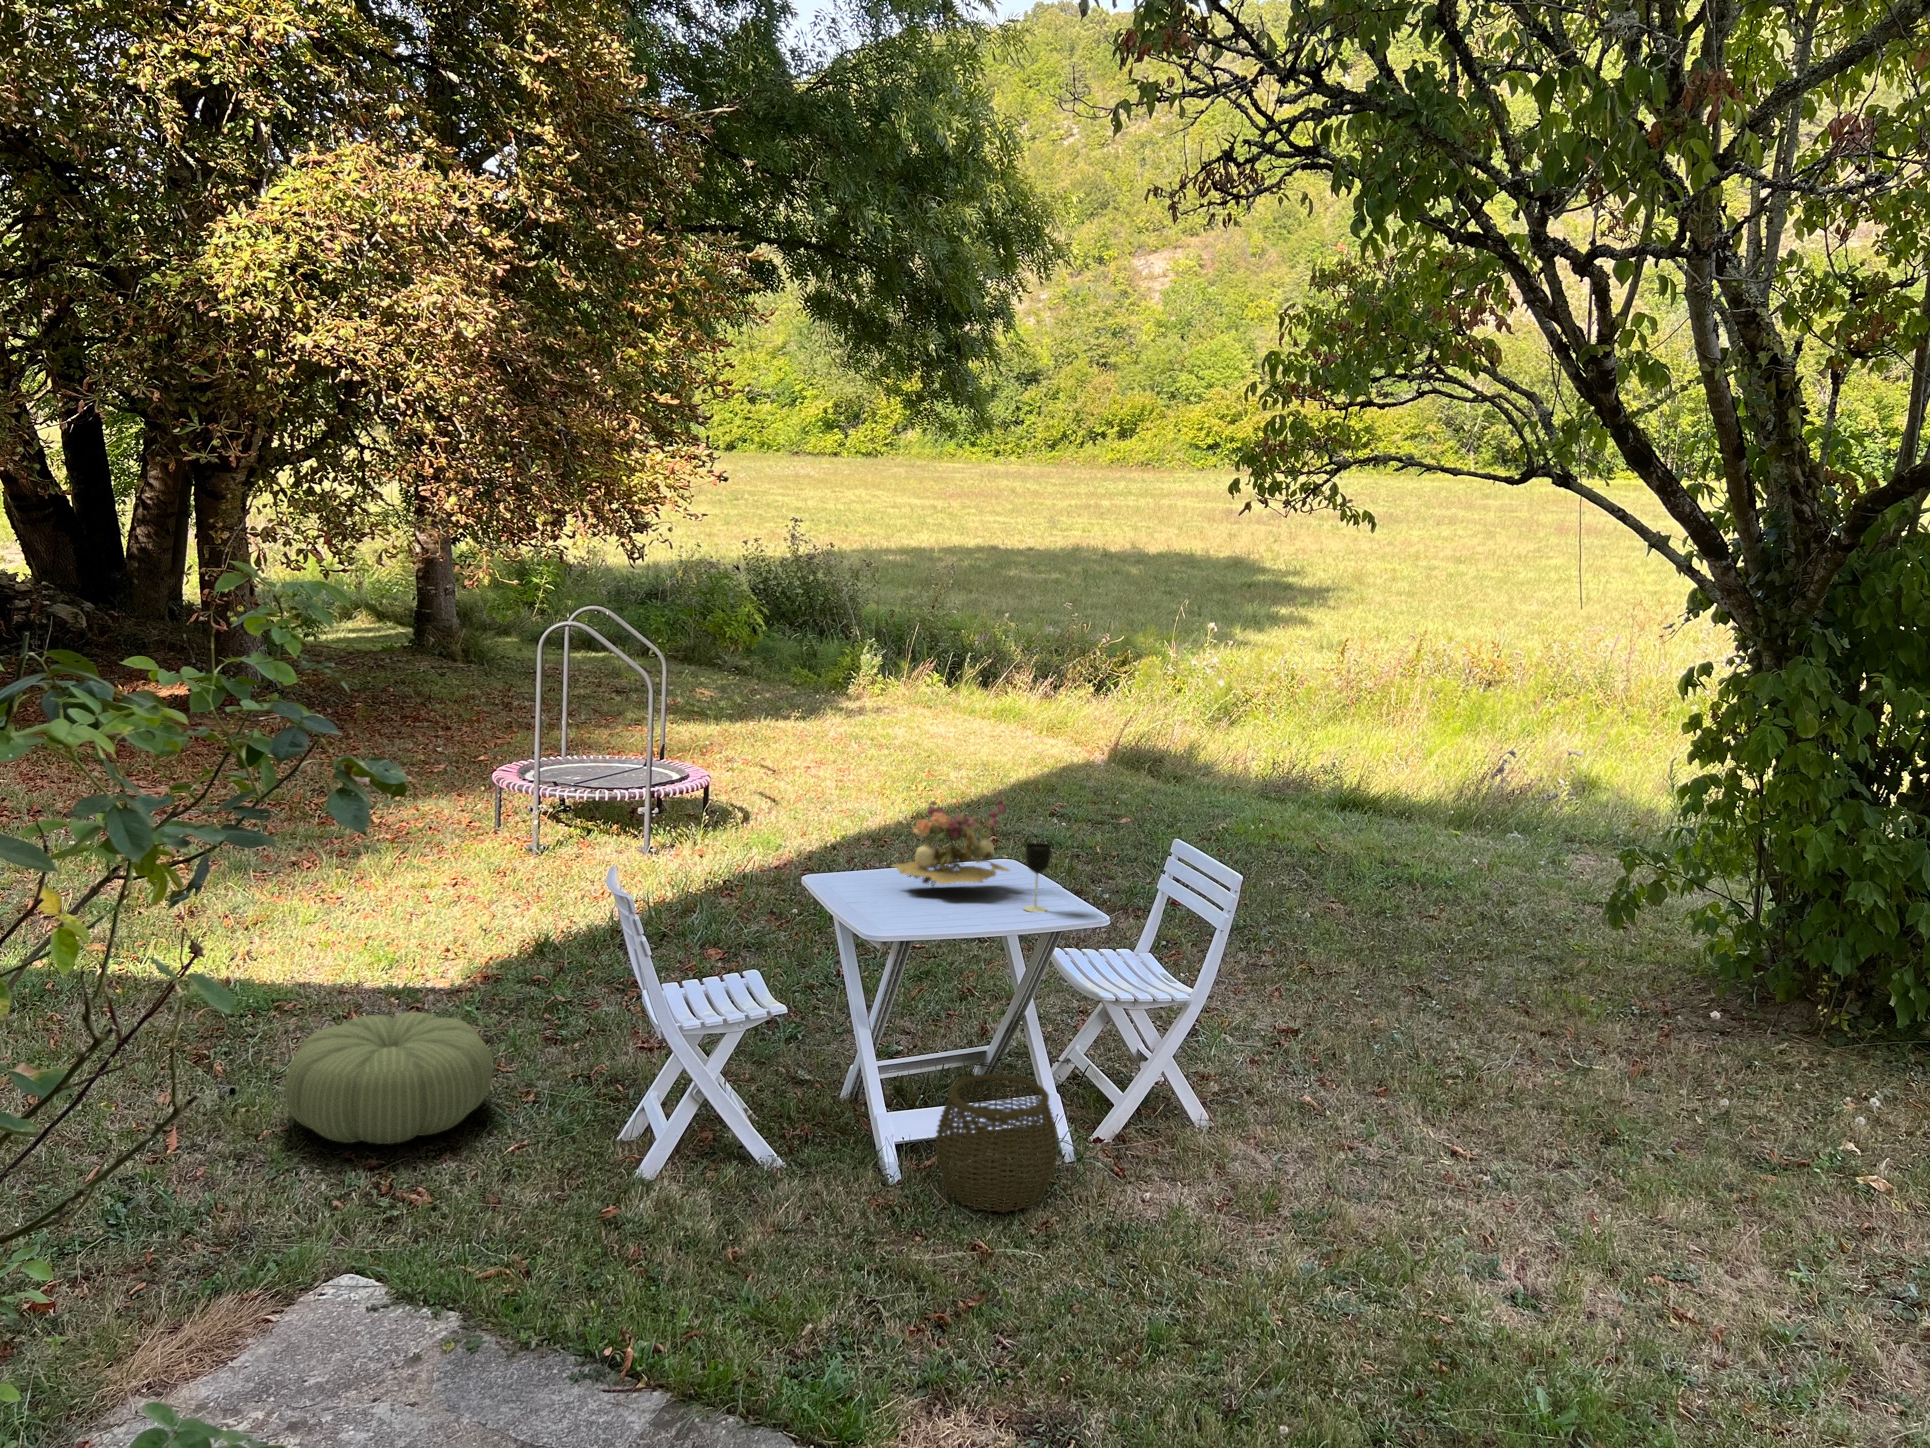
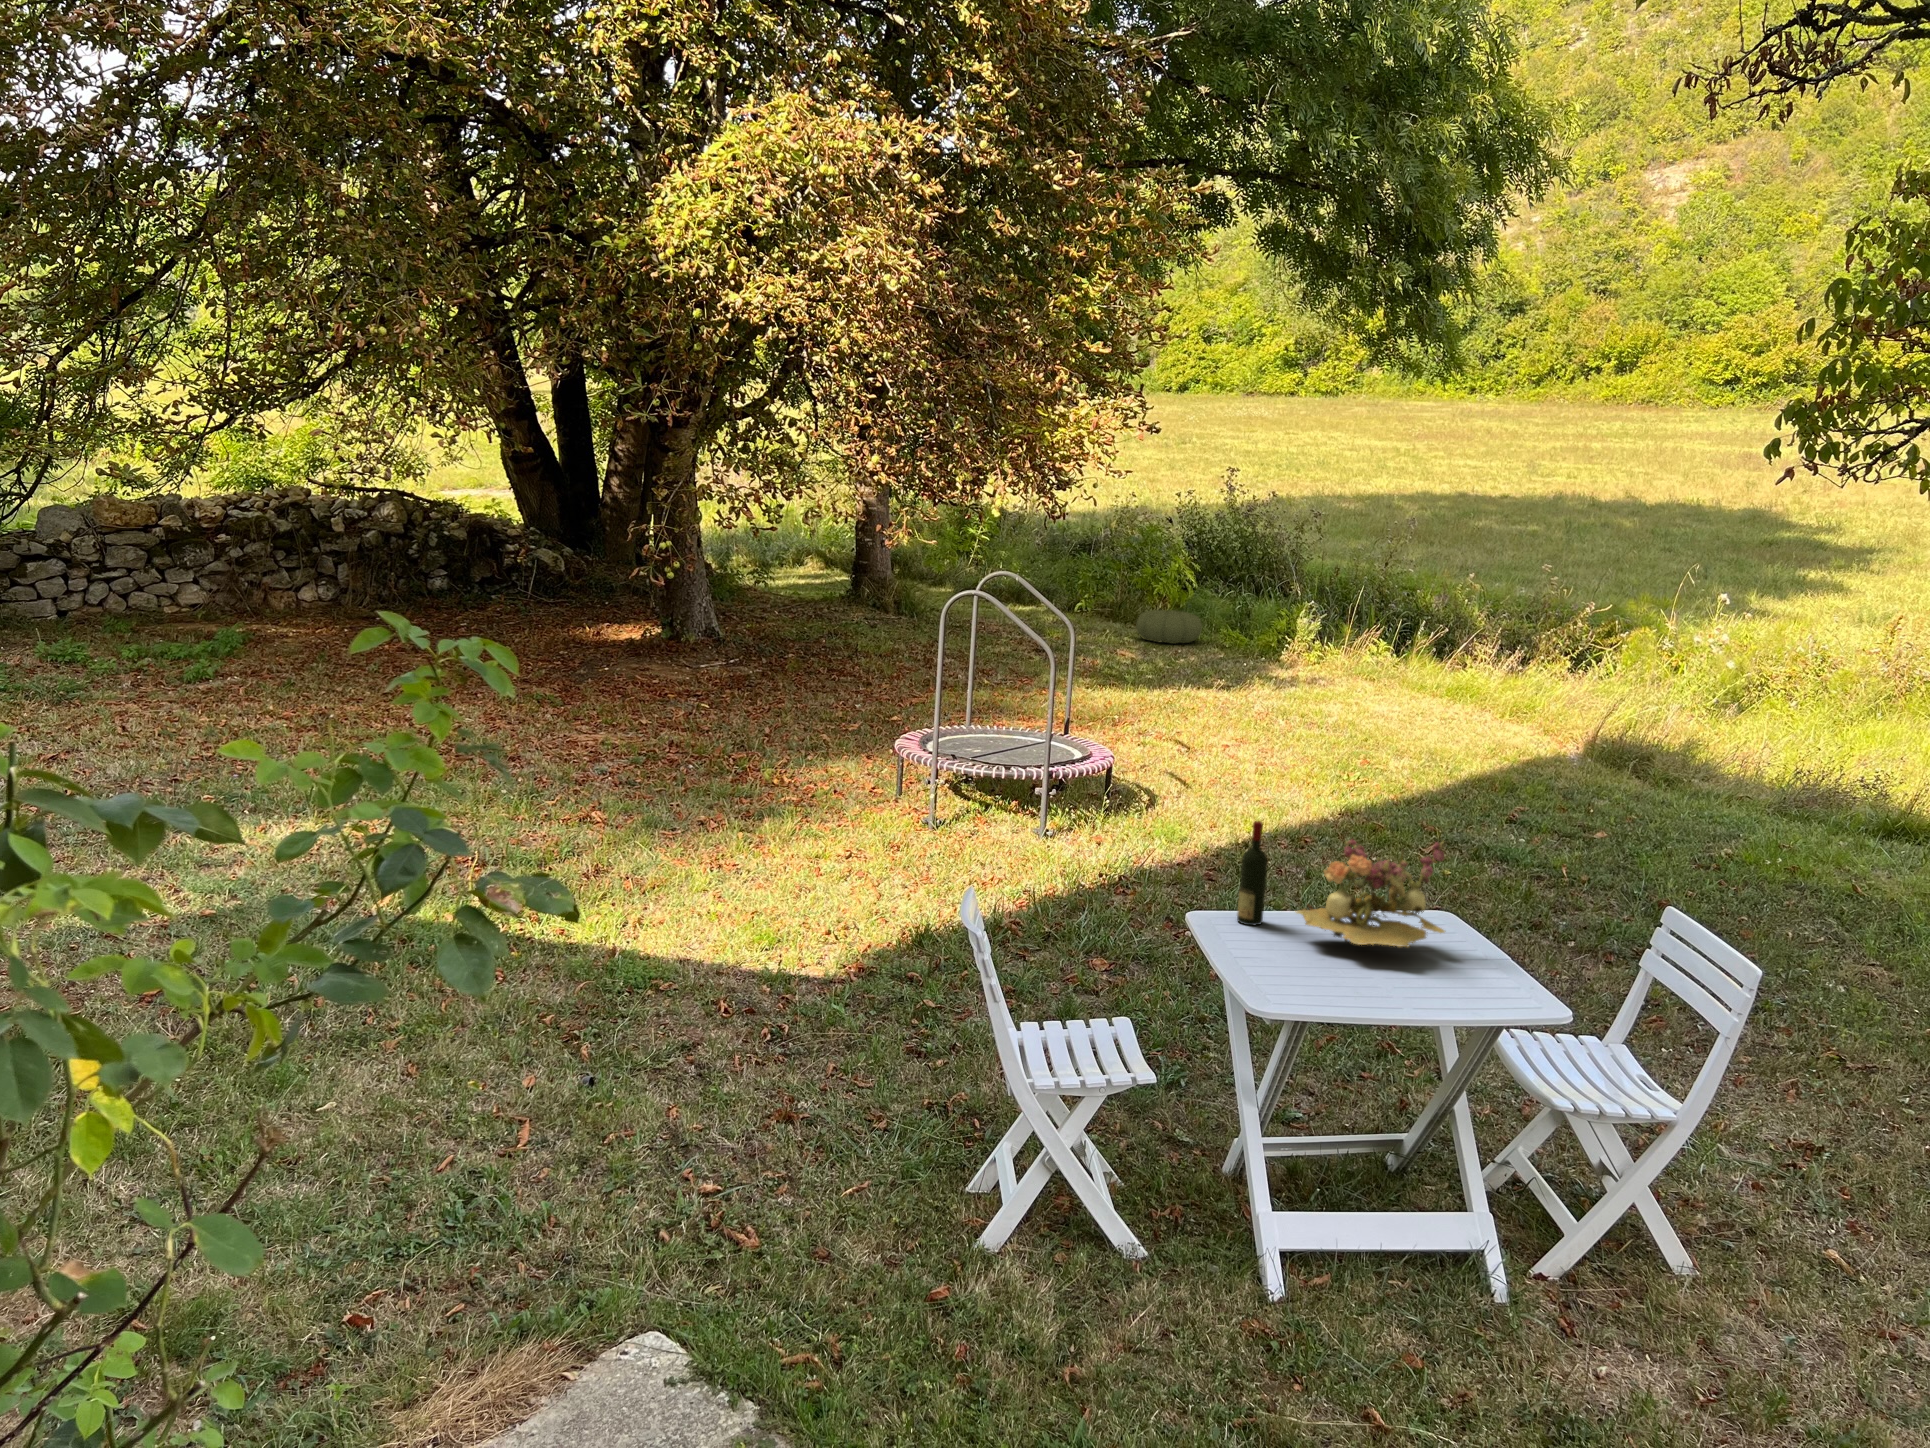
wine bottle: none [841,793,865,883] -> present [1237,821,1268,926]
wine glass: present [1024,843,1051,912] -> none [1458,908,1500,995]
pouf: present [284,1012,493,1144] -> present [1136,610,1202,644]
woven basket: present [936,1074,1058,1213] -> none [1327,1192,1486,1376]

